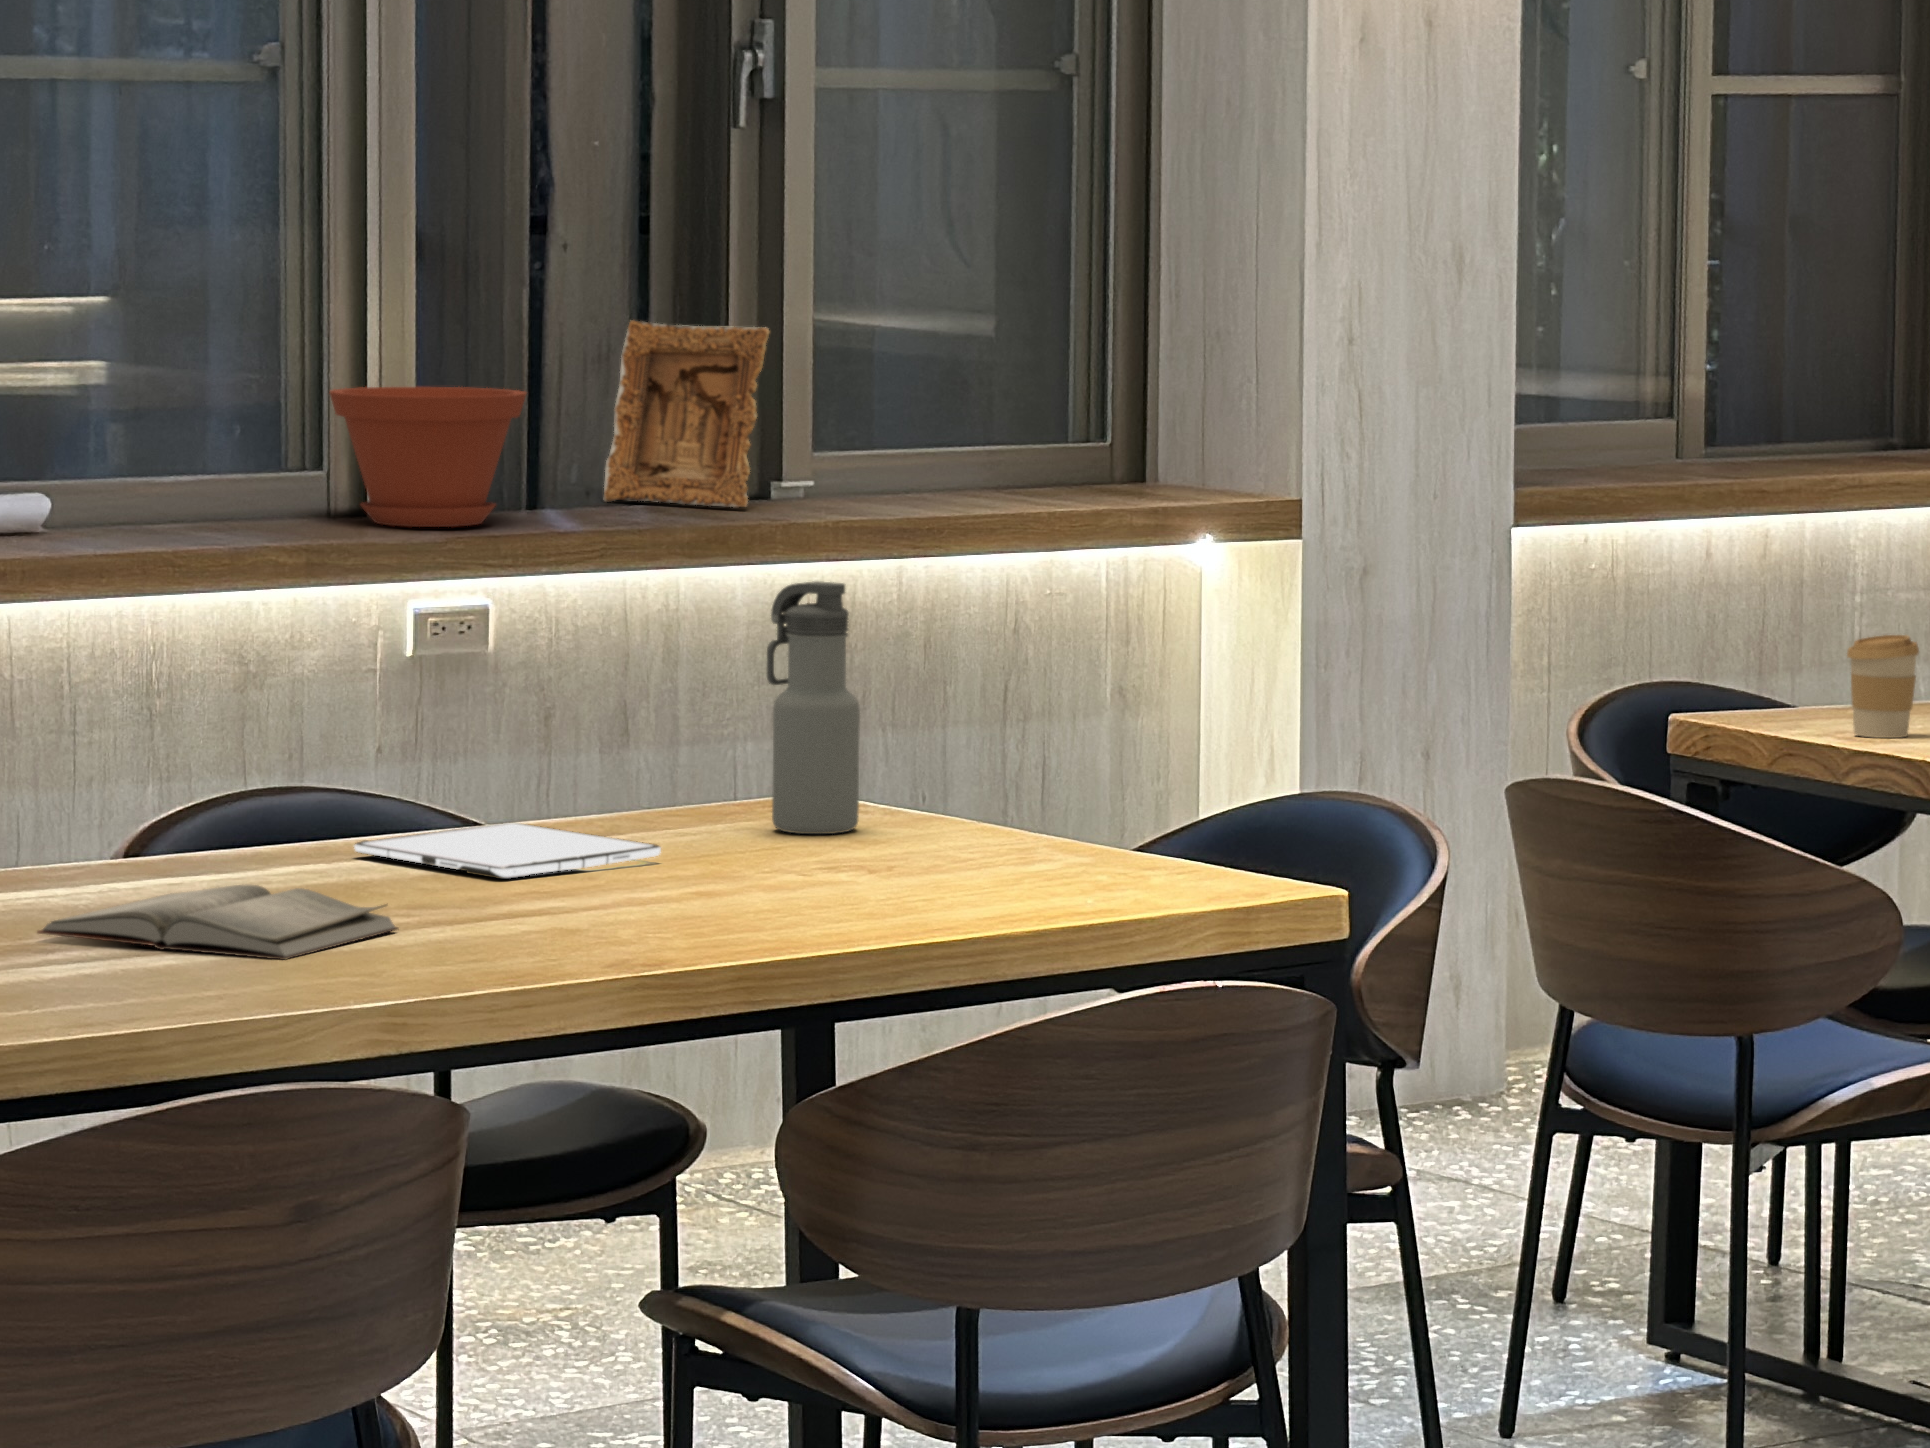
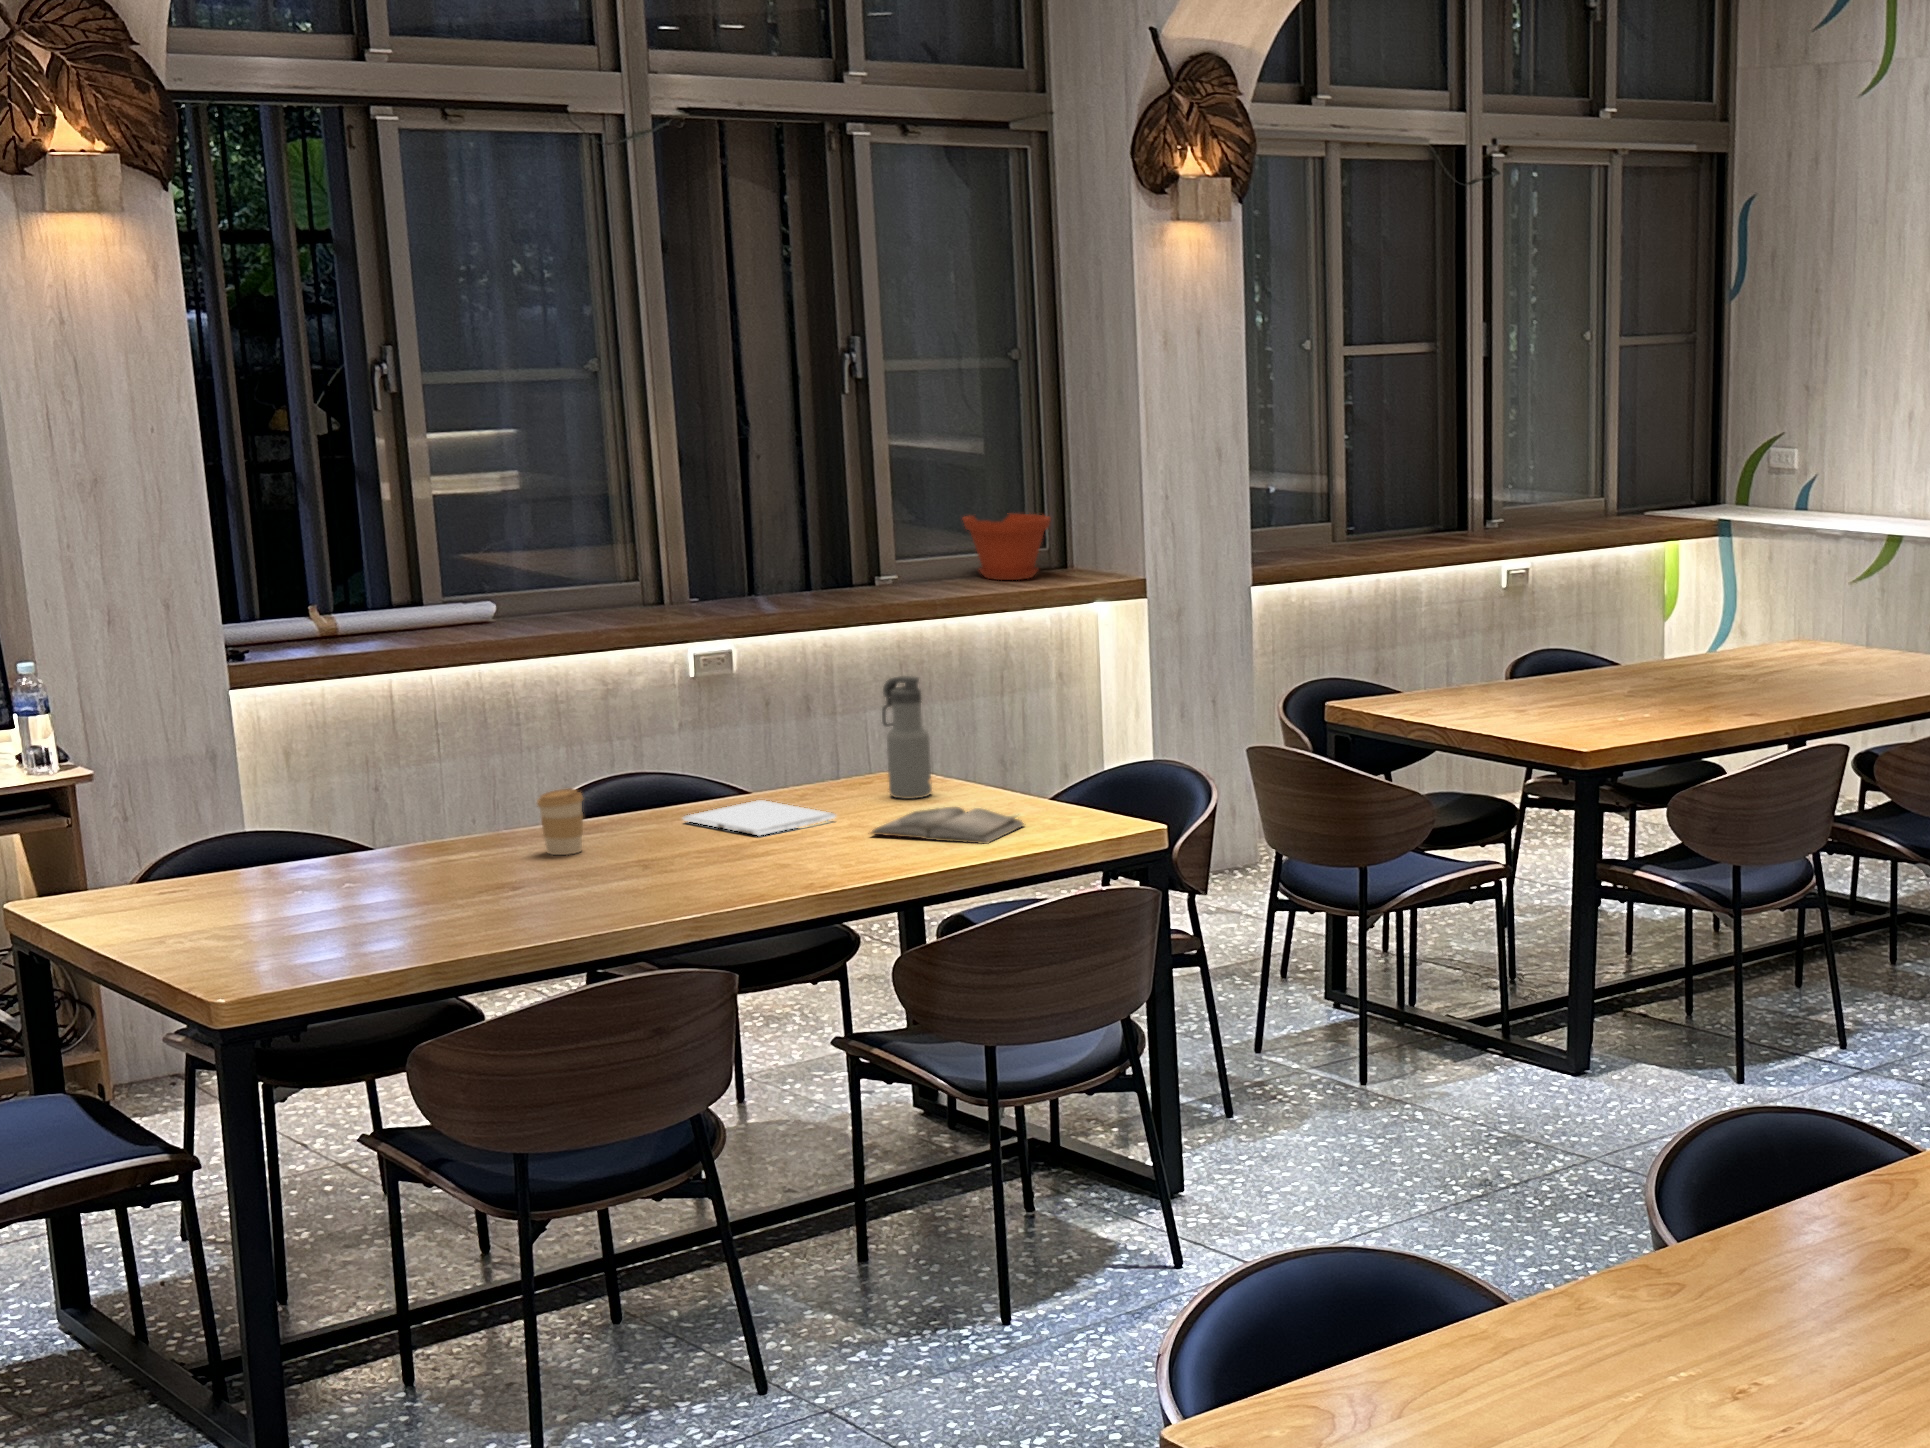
picture frame: present [604,320,769,507] -> none [791,497,872,594]
plant pot: present [329,387,526,527] -> present [963,514,1051,580]
coffee cup: present [1847,635,1919,738] -> present [537,788,583,855]
hardback book: present [38,885,398,960] -> present [871,807,1024,844]

